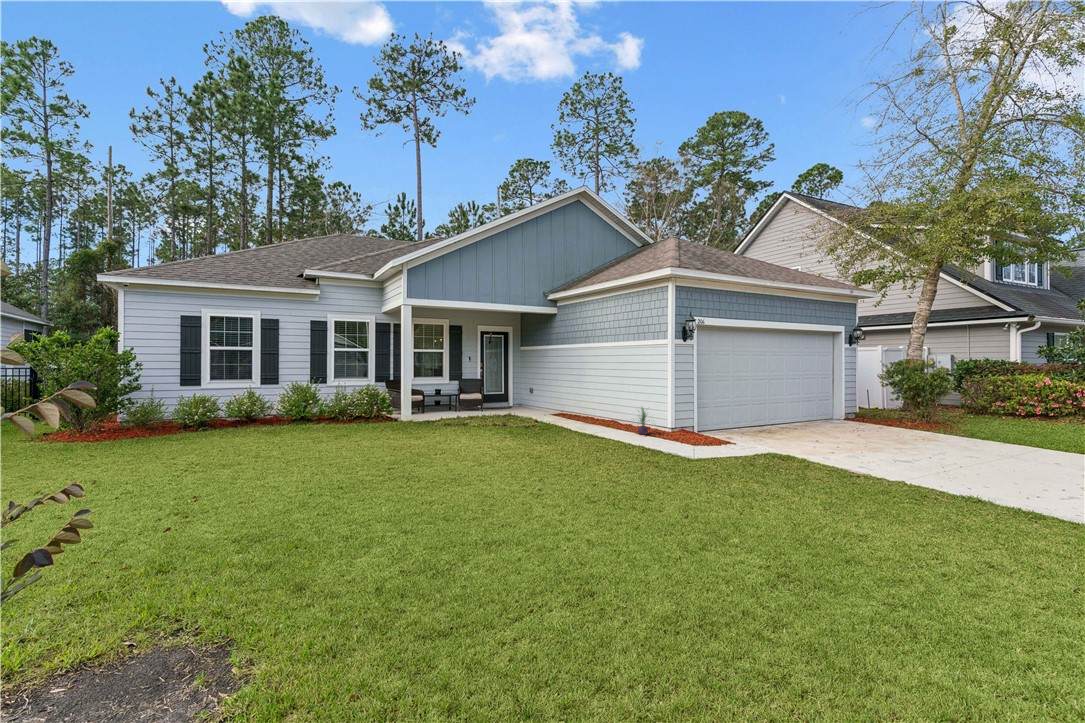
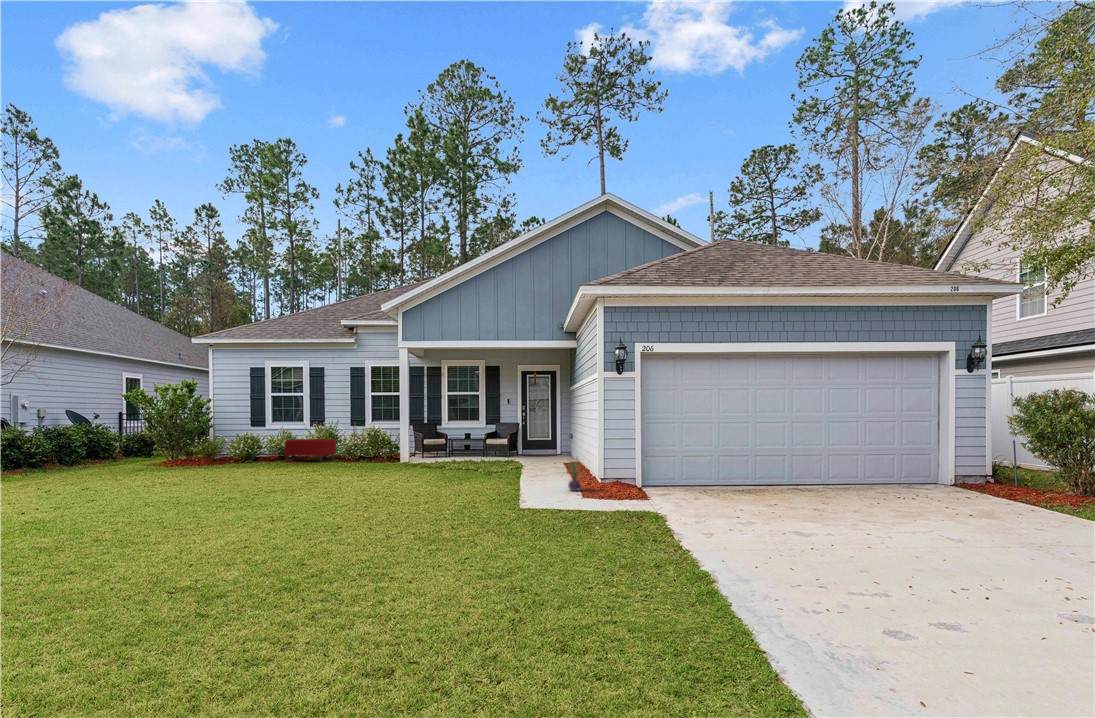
bench: none [260,399,319,425] -> present [285,439,336,463]

